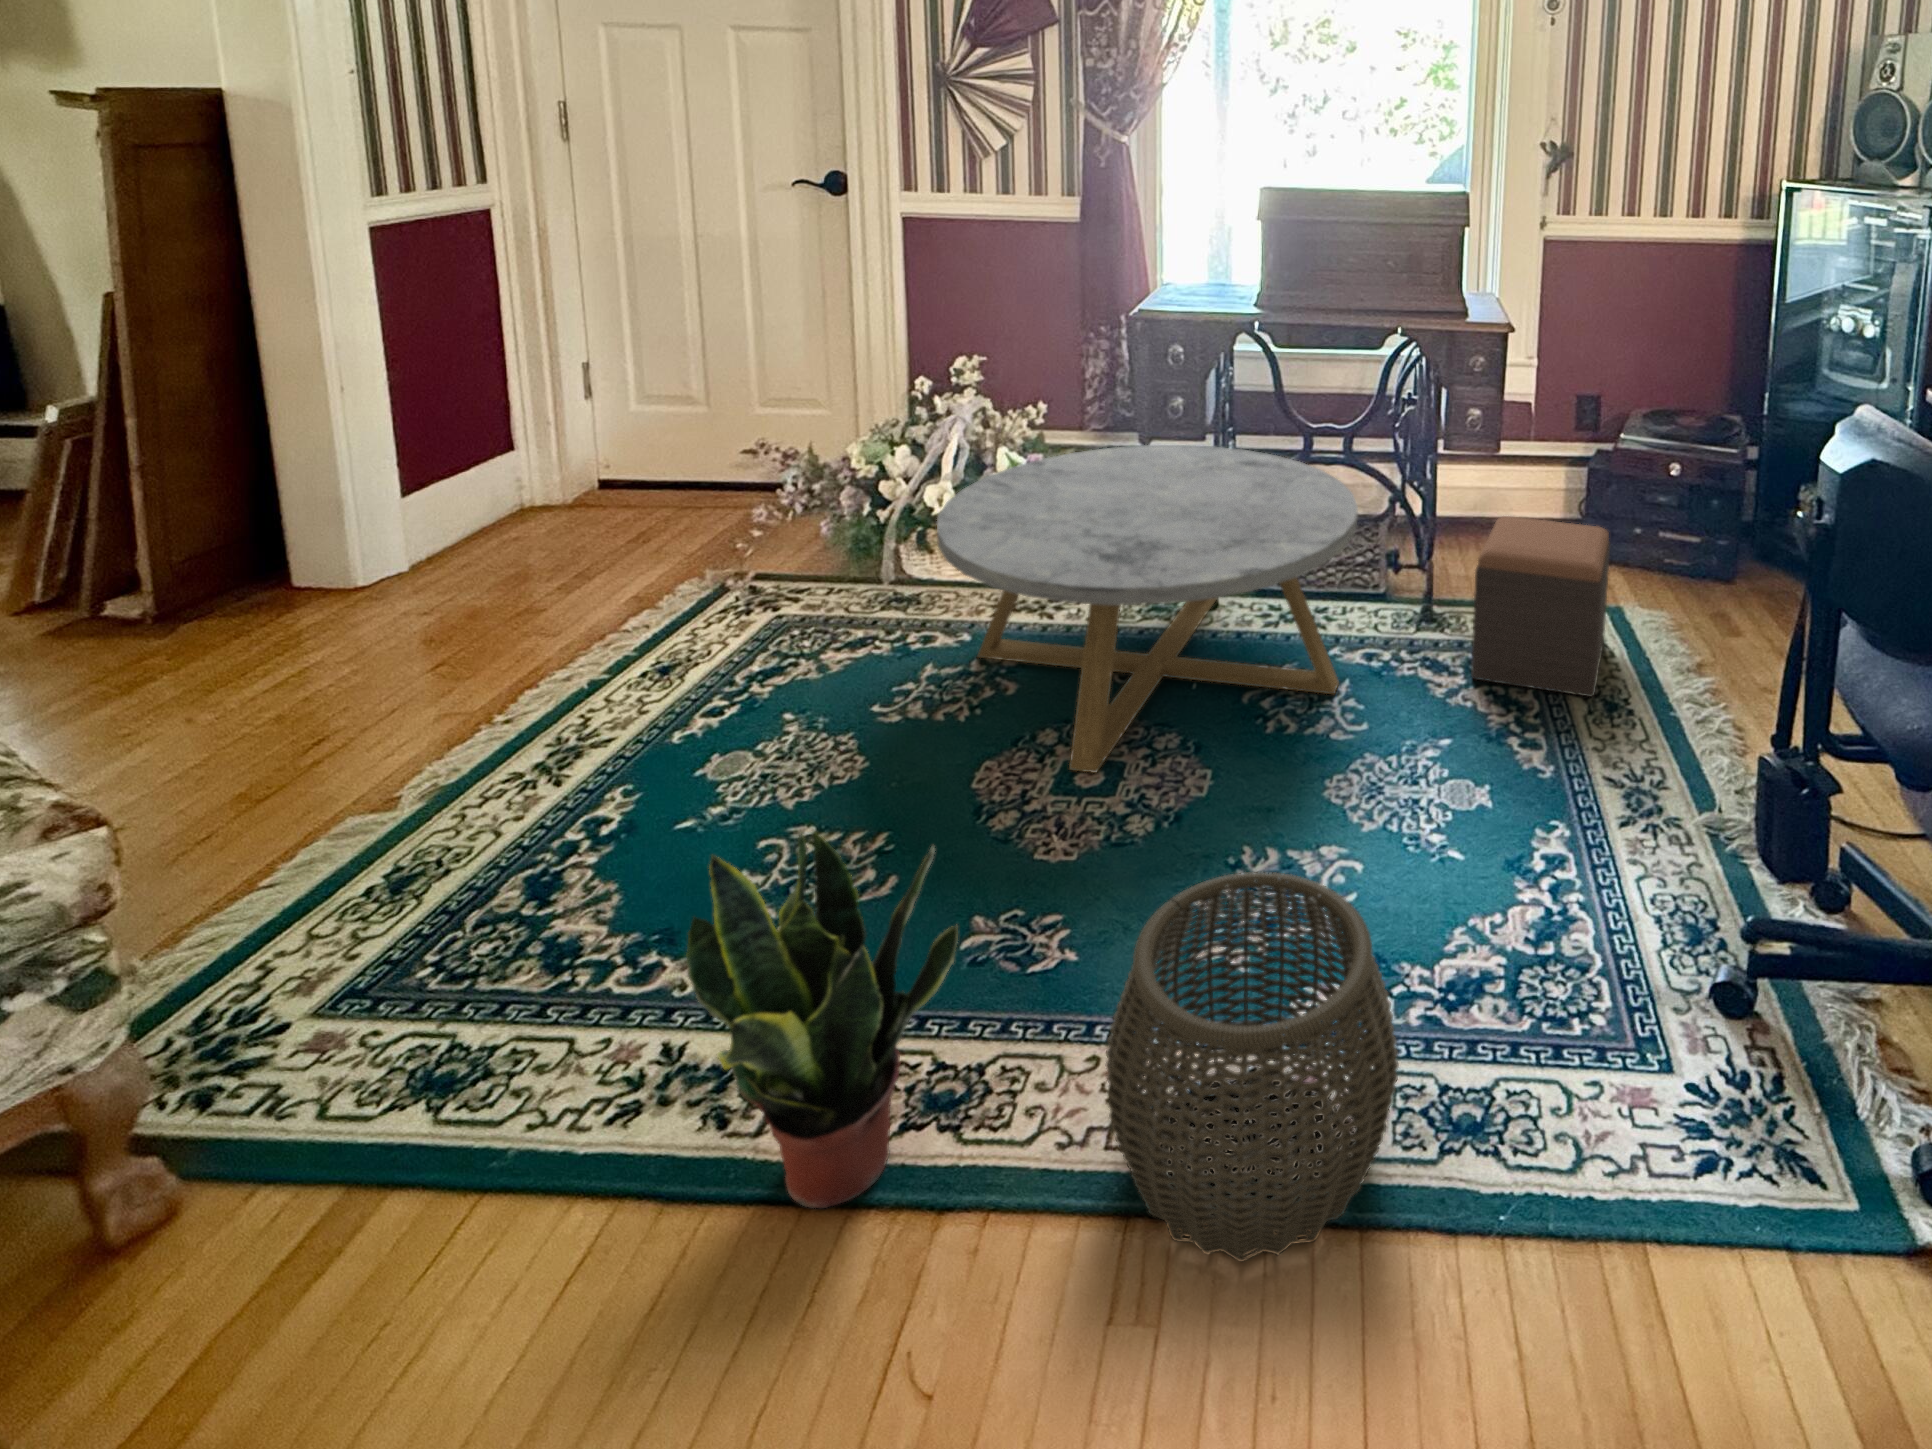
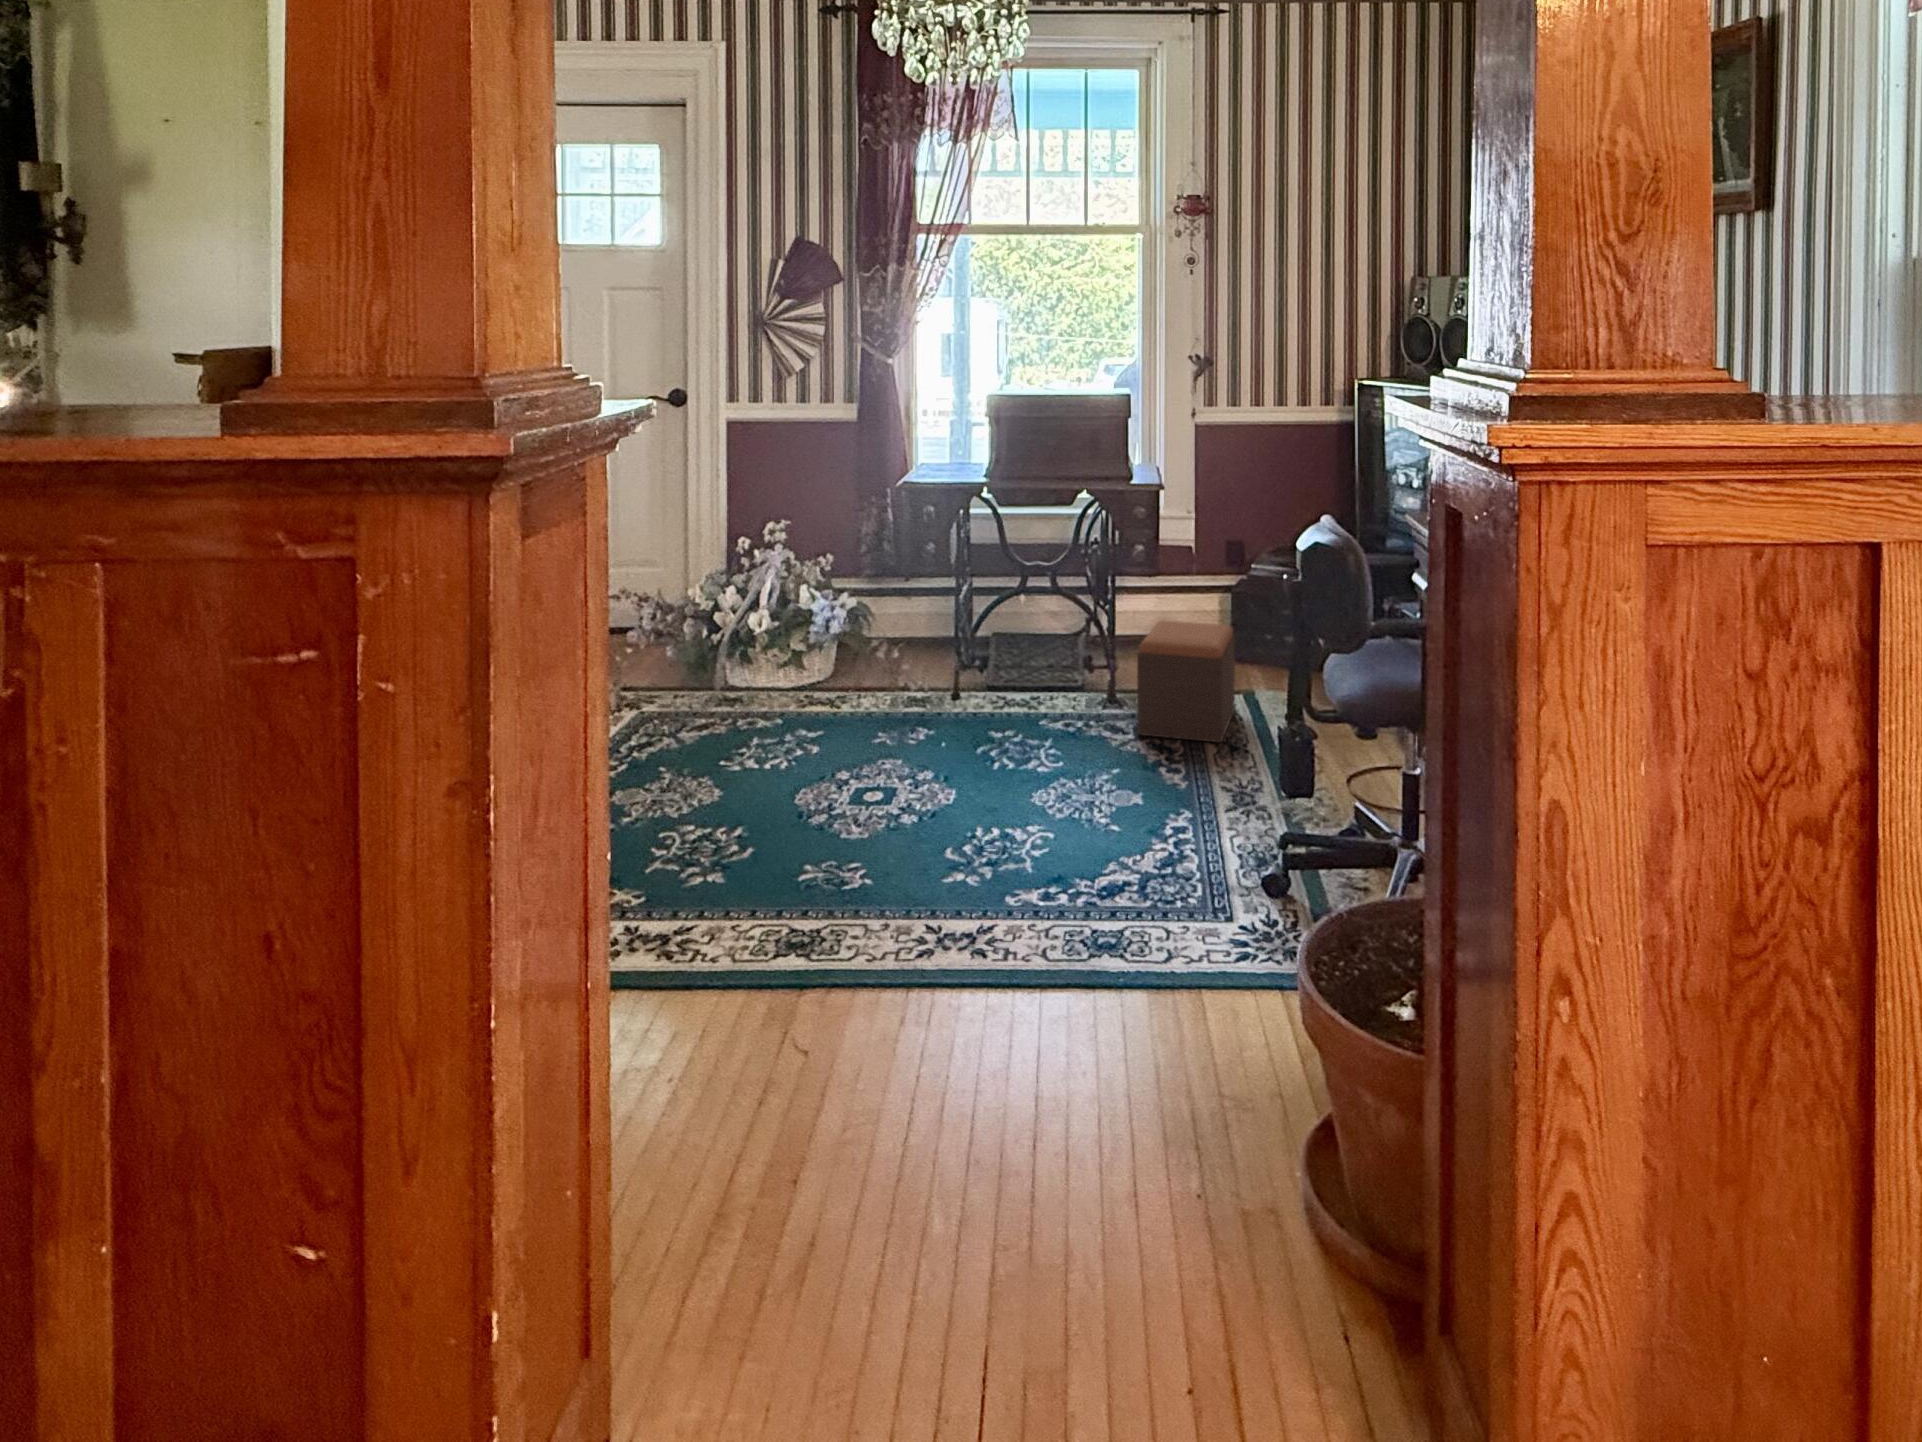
coffee table: present [937,445,1358,773] -> none [768,579,1055,793]
potted plant: present [686,831,958,1208] -> none [663,772,814,991]
woven basket: present [1106,872,1399,1262] -> none [897,798,1064,1002]

